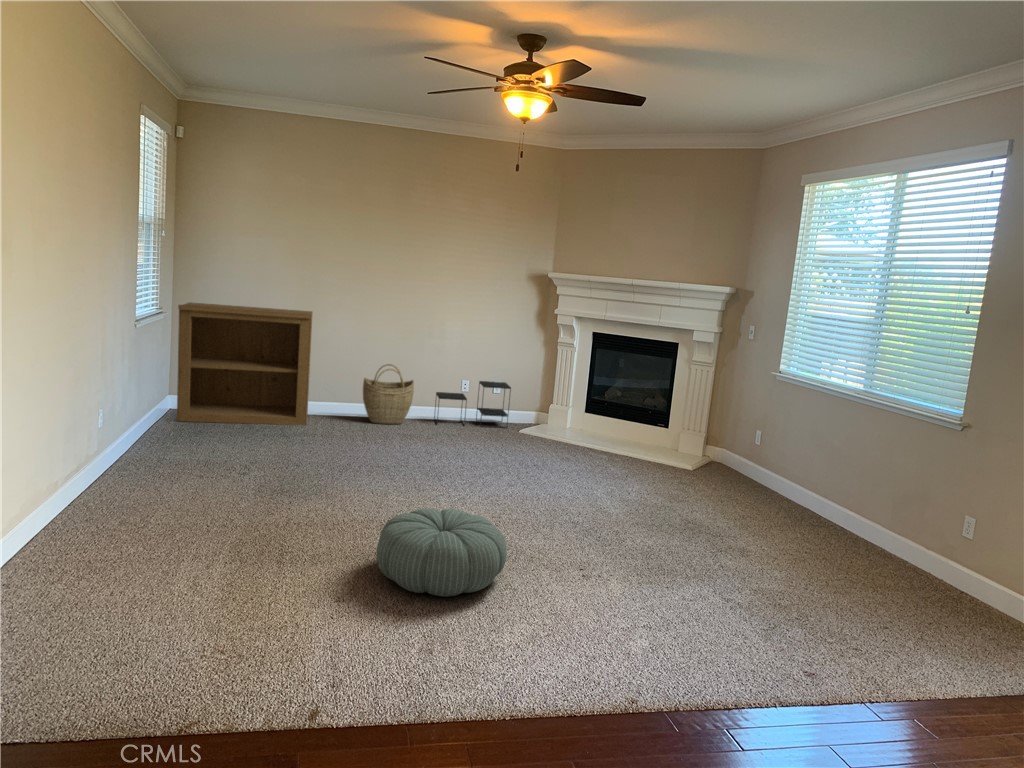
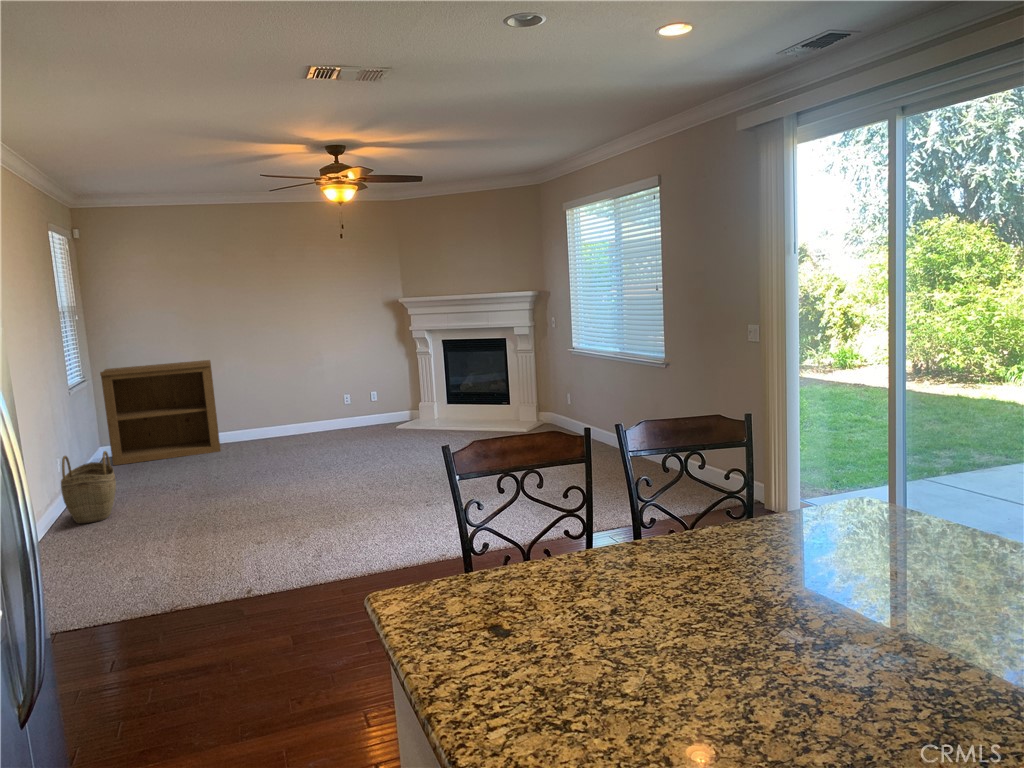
woven basket: present [363,364,414,424] -> present [61,451,116,524]
side table: present [434,381,511,428] -> none [324,391,386,434]
pouf: present [376,508,507,597] -> none [286,477,373,529]

